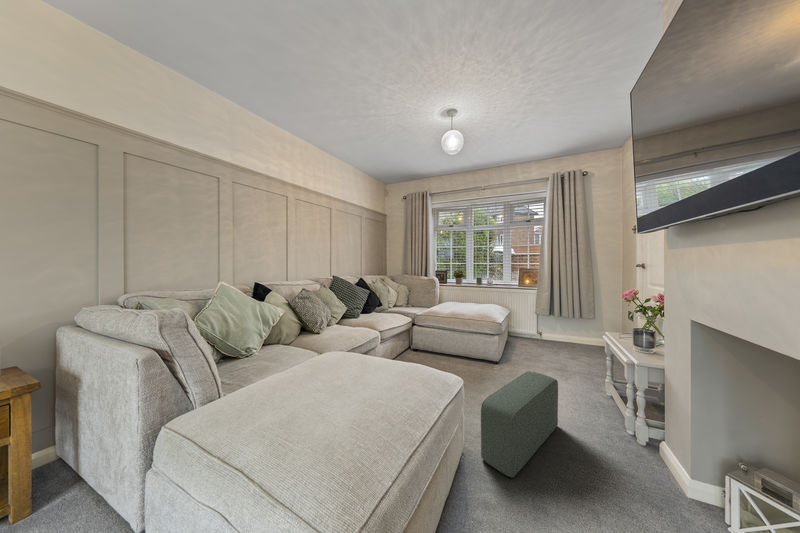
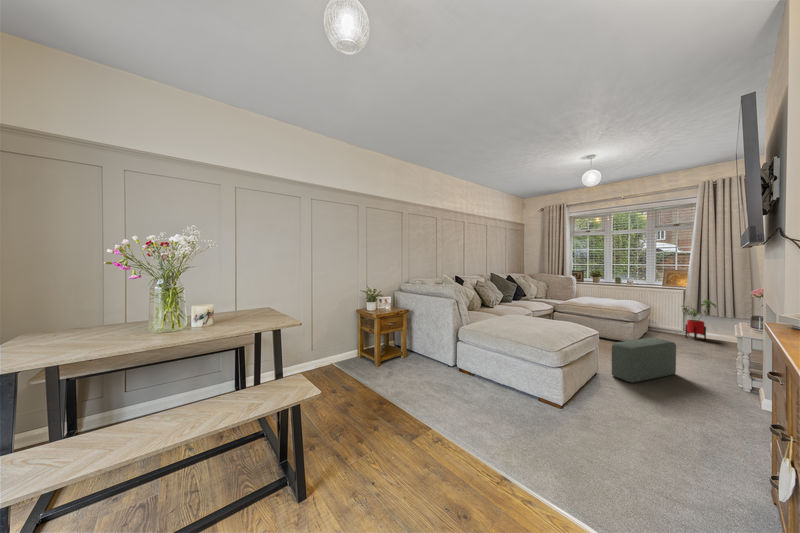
house plant: none [535,301,567,346] -> present [681,300,716,340]

